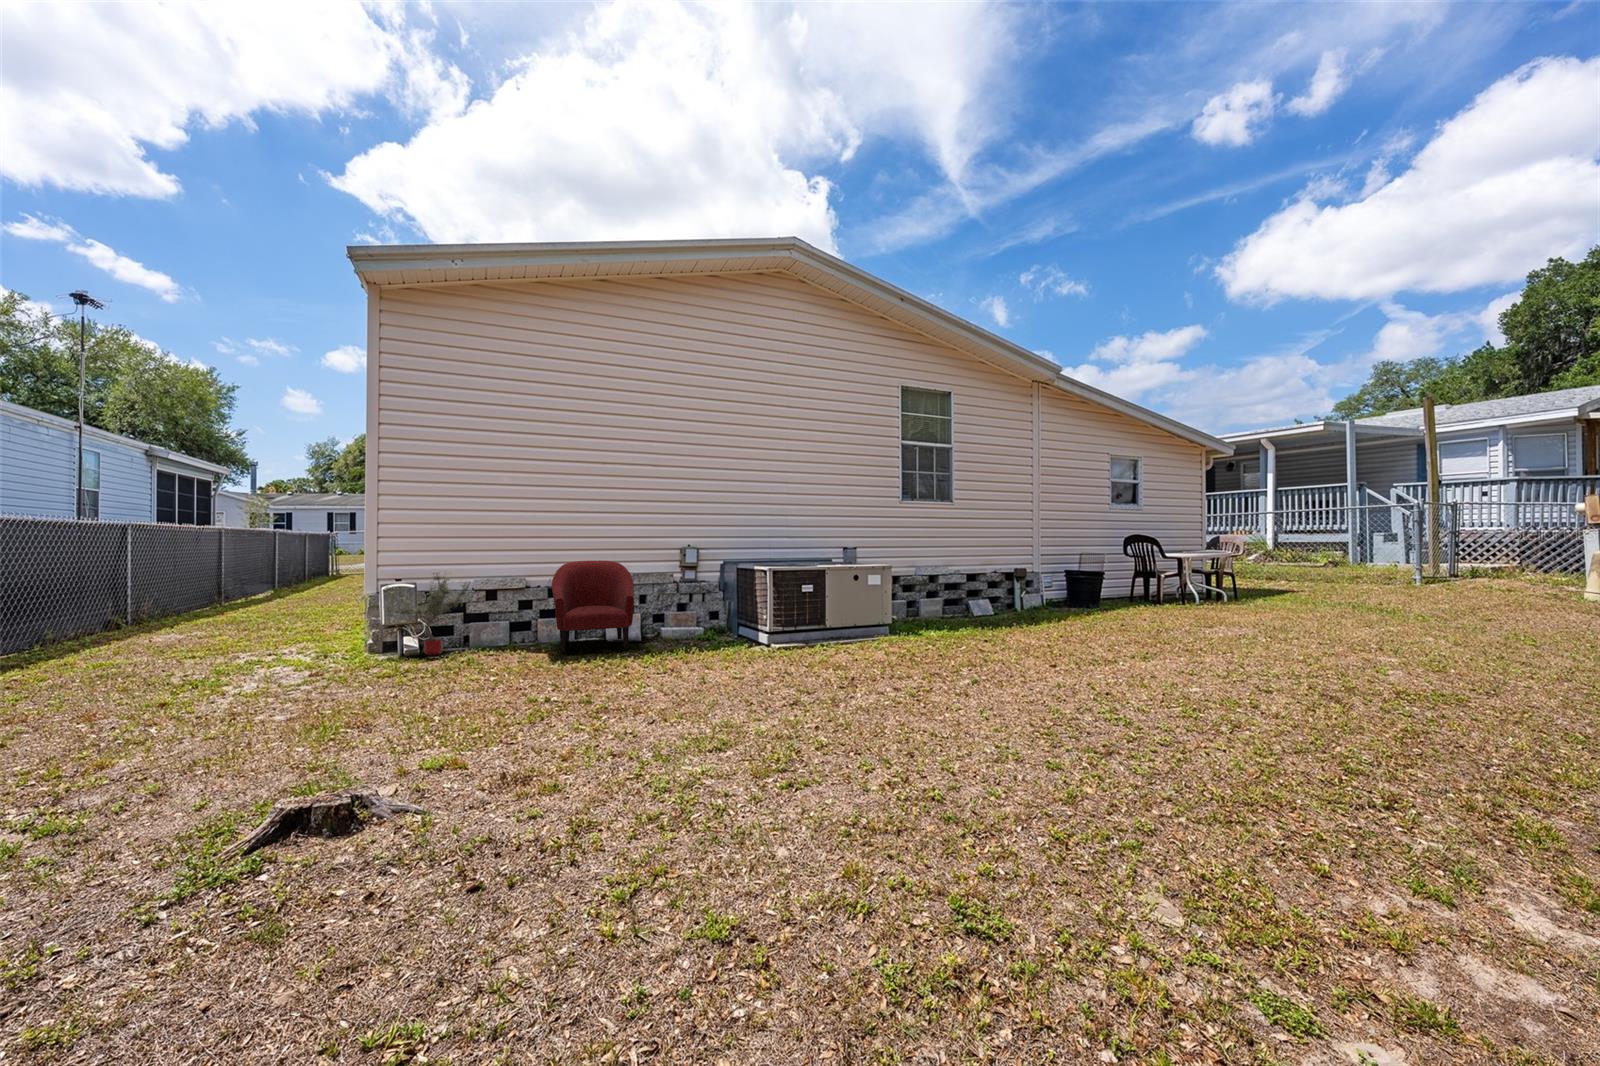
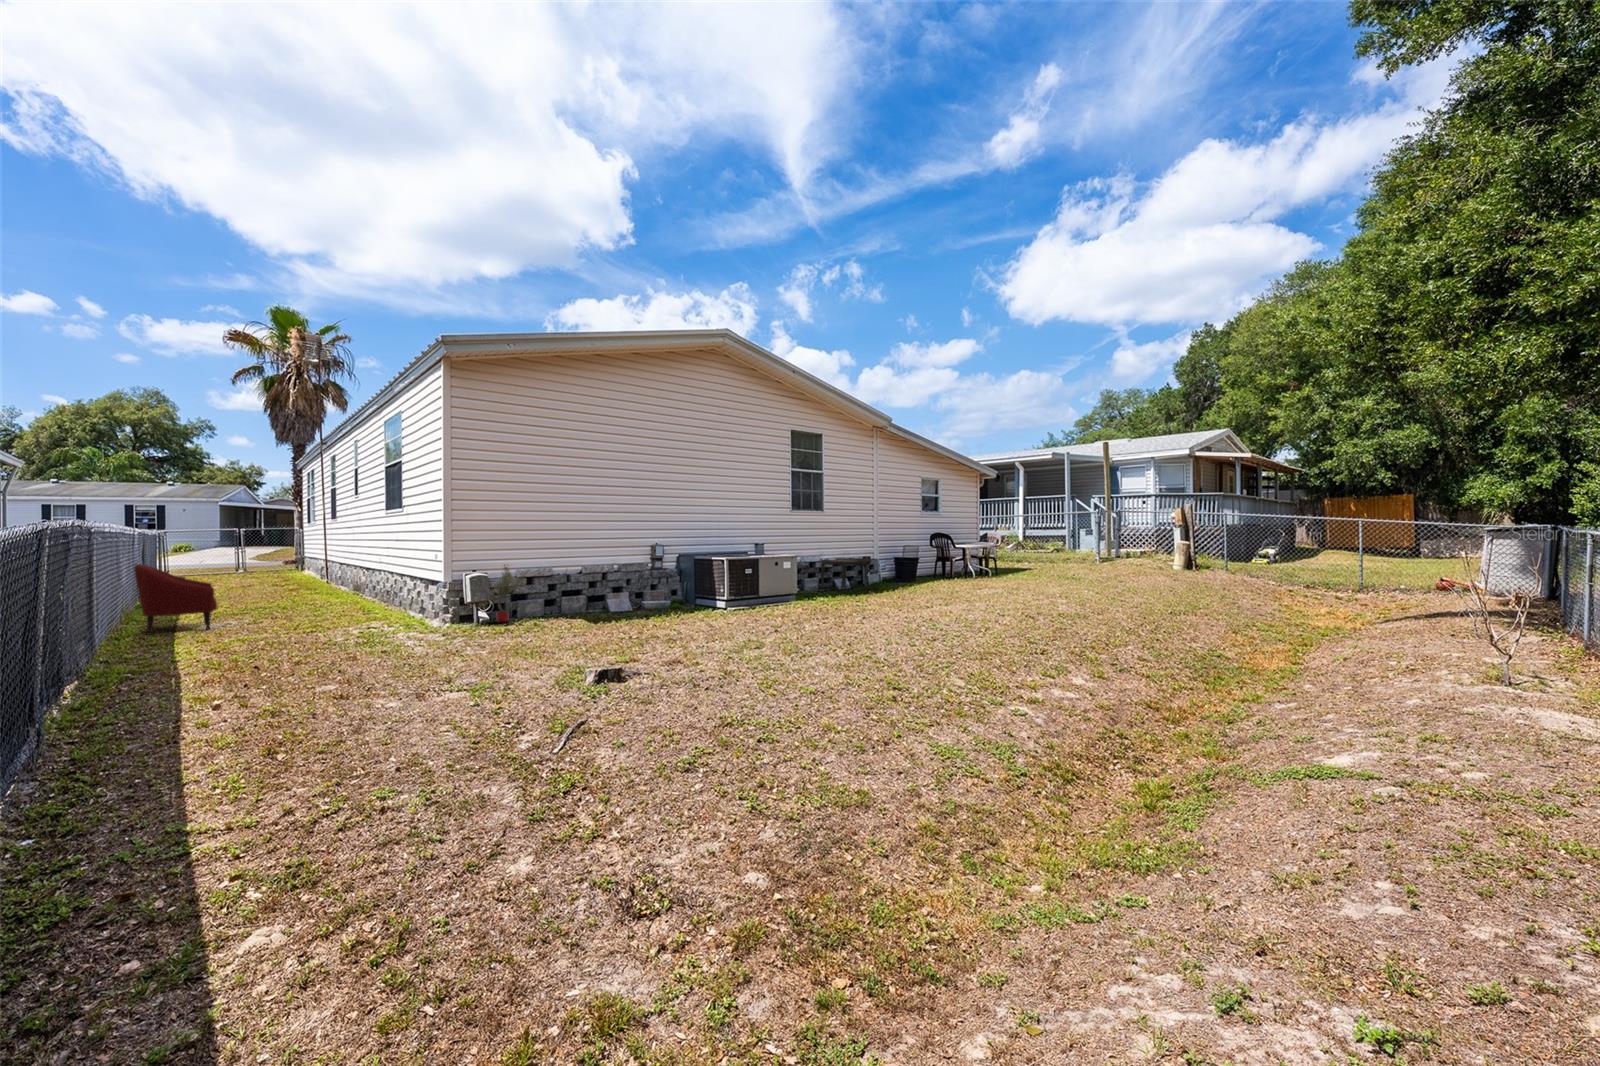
armchair: present [552,561,634,653] -> present [134,564,217,634]
round table: none [941,569,1019,620] -> present [820,558,868,591]

